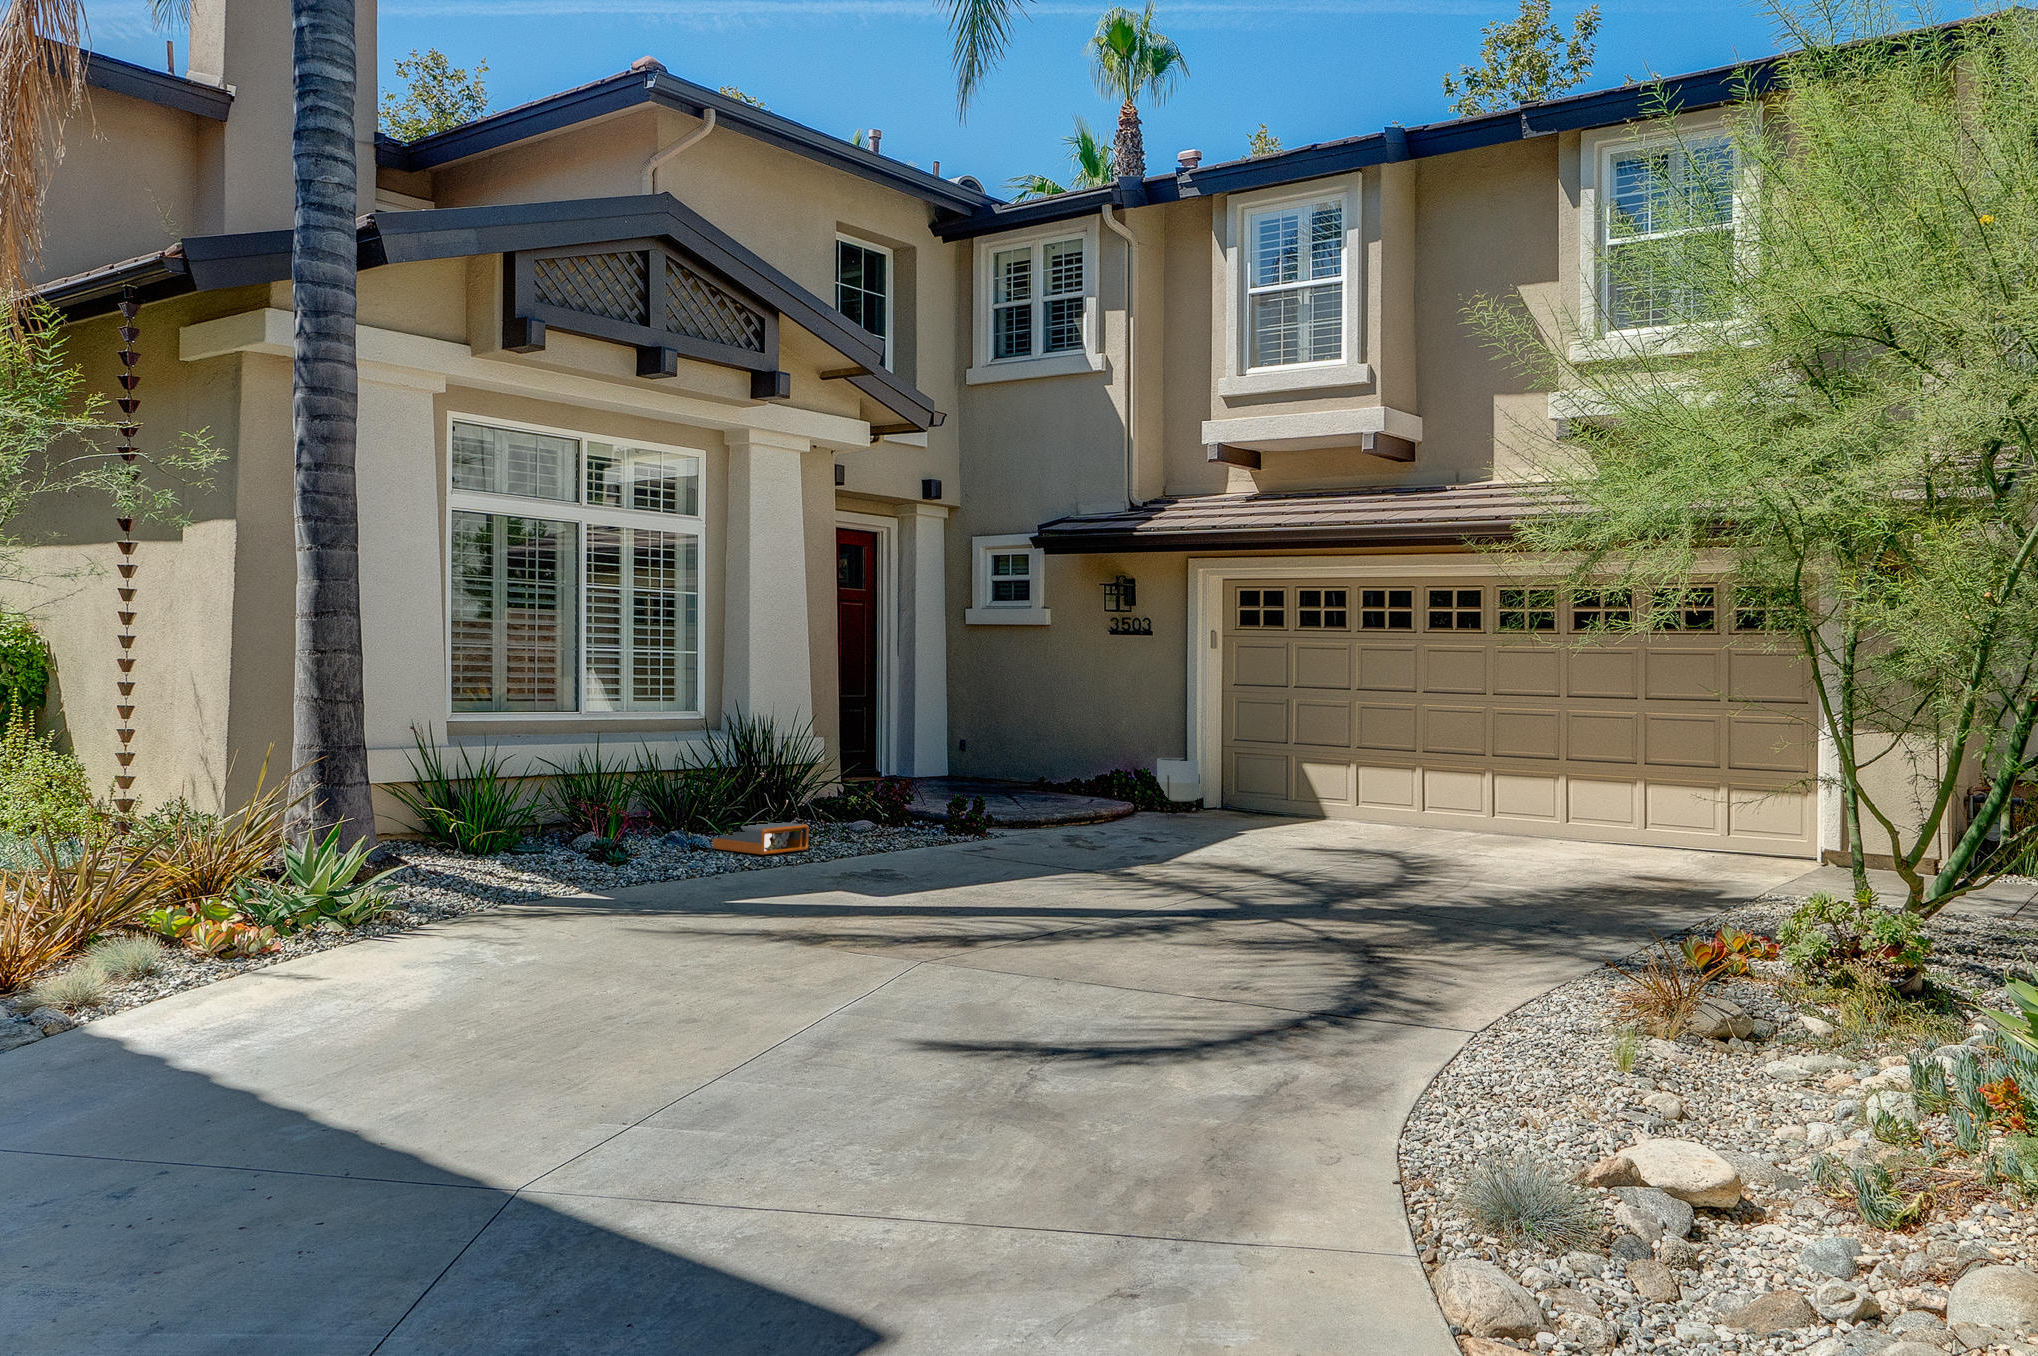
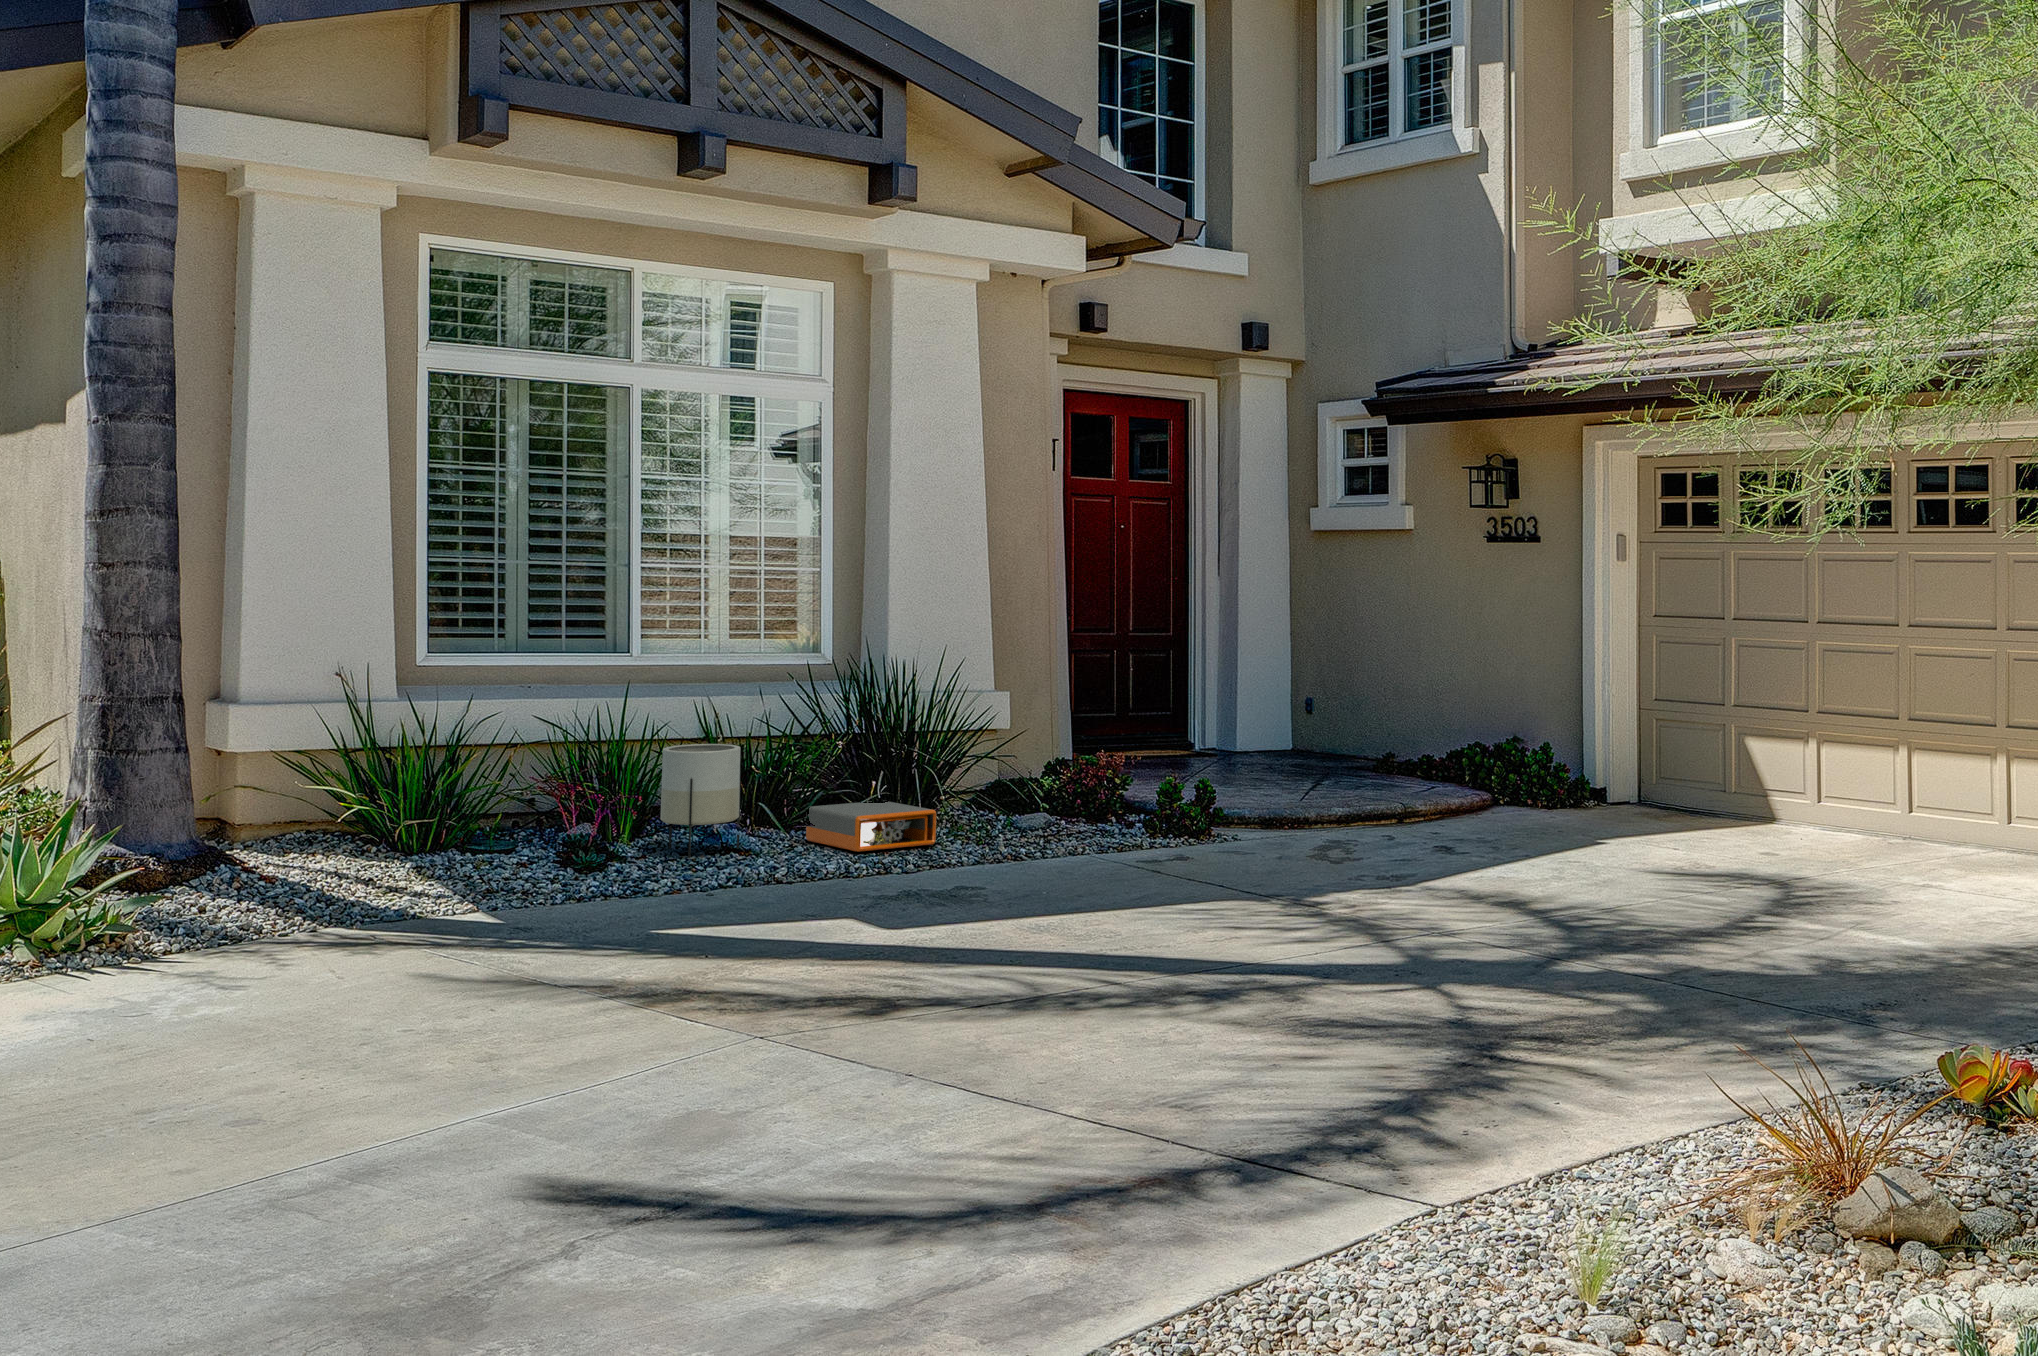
planter: present [1157,758,1200,819] -> present [660,744,741,858]

